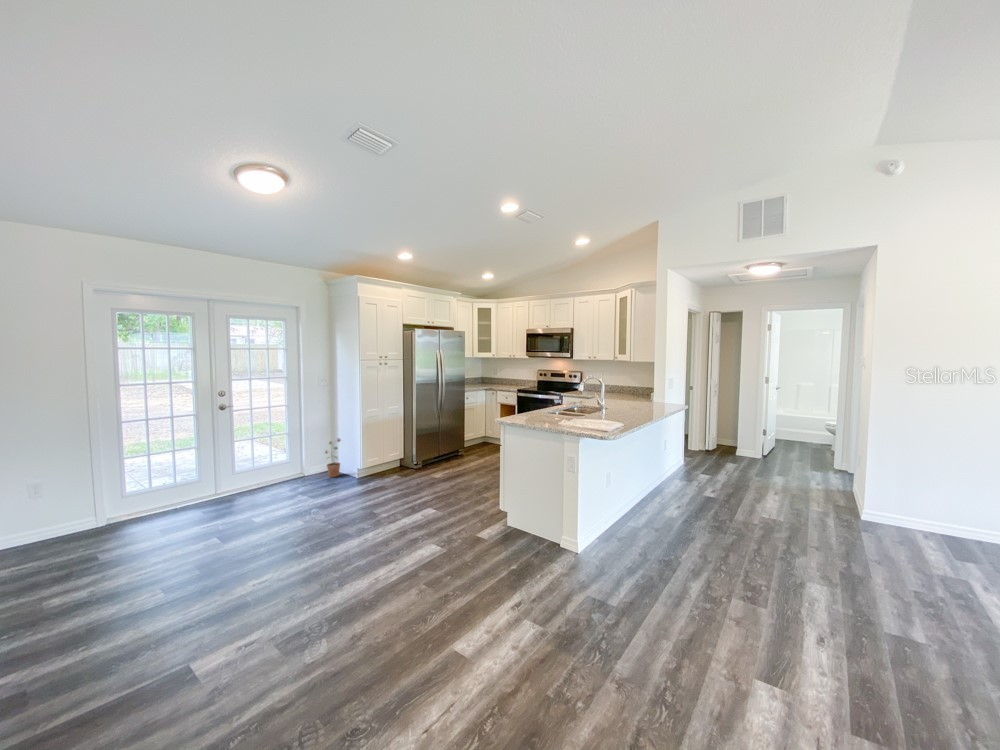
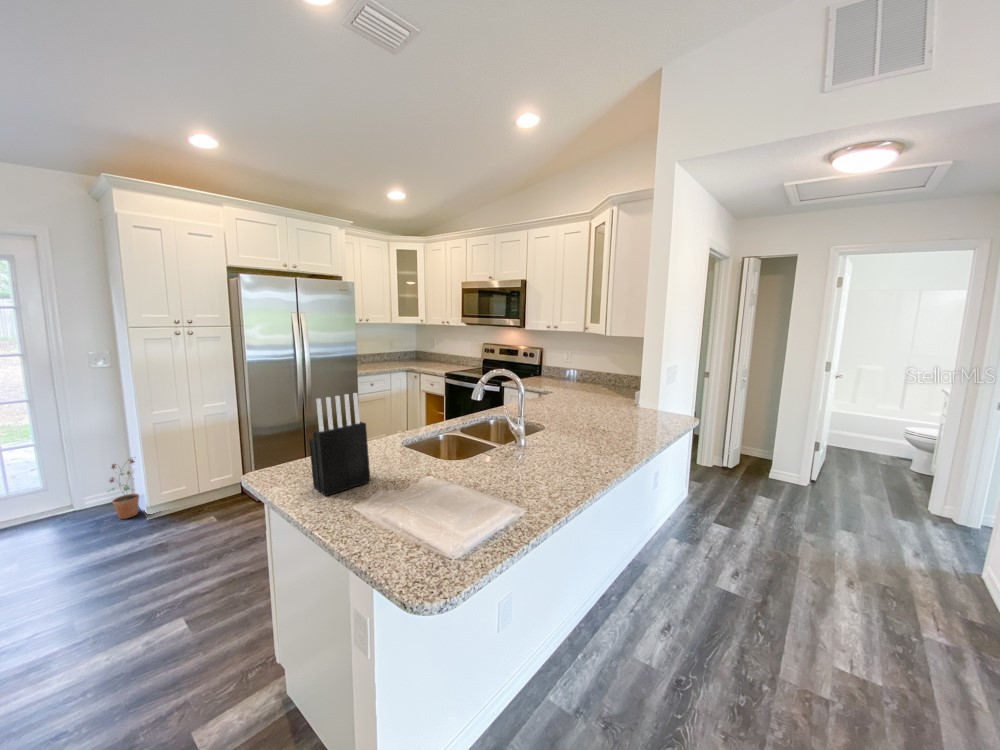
knife block: none [523,379,547,422] -> present [309,393,370,496]

